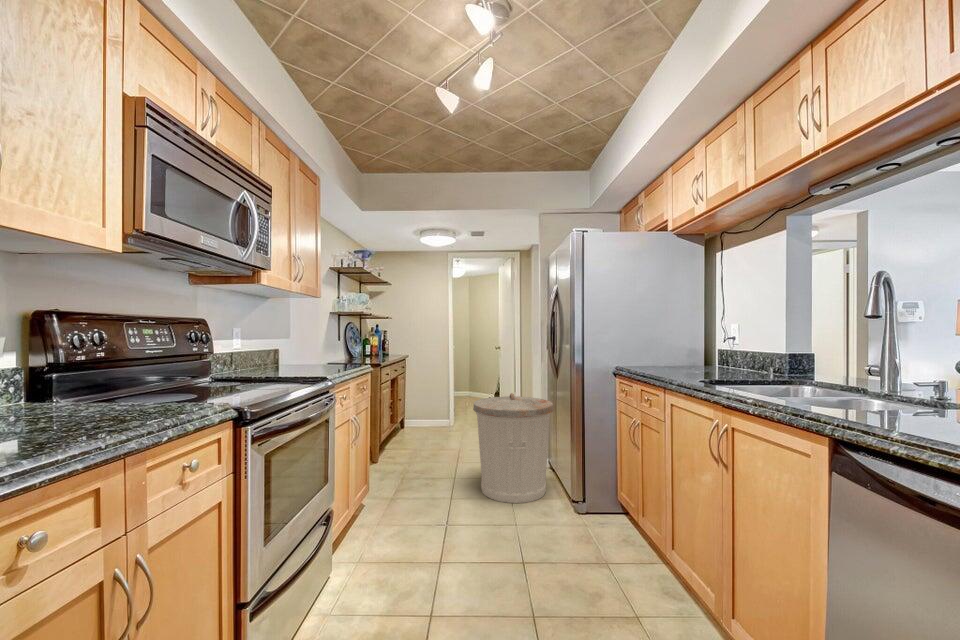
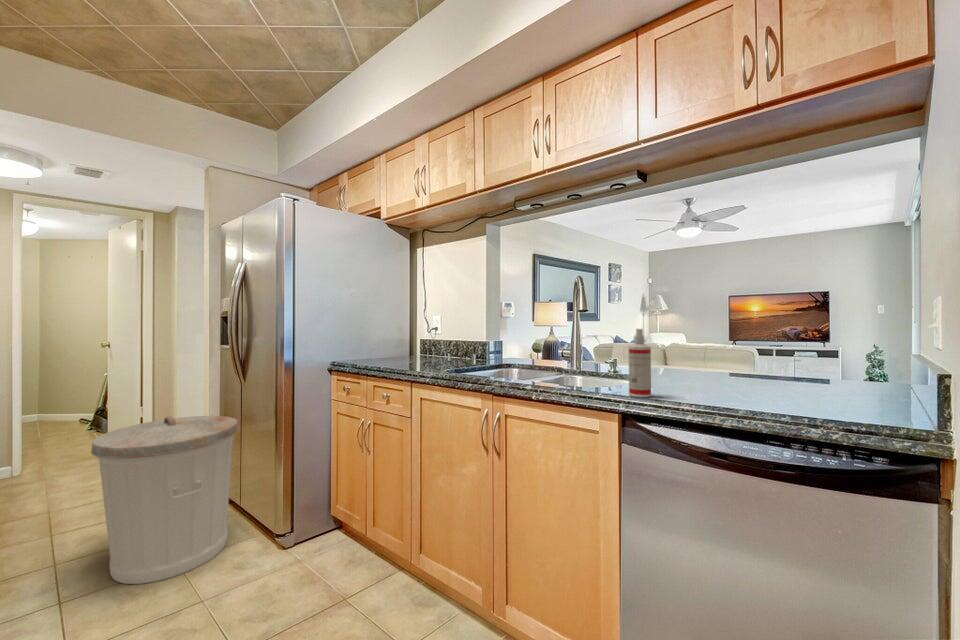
spray bottle: none [884,340,926,430] -> present [628,329,651,397]

